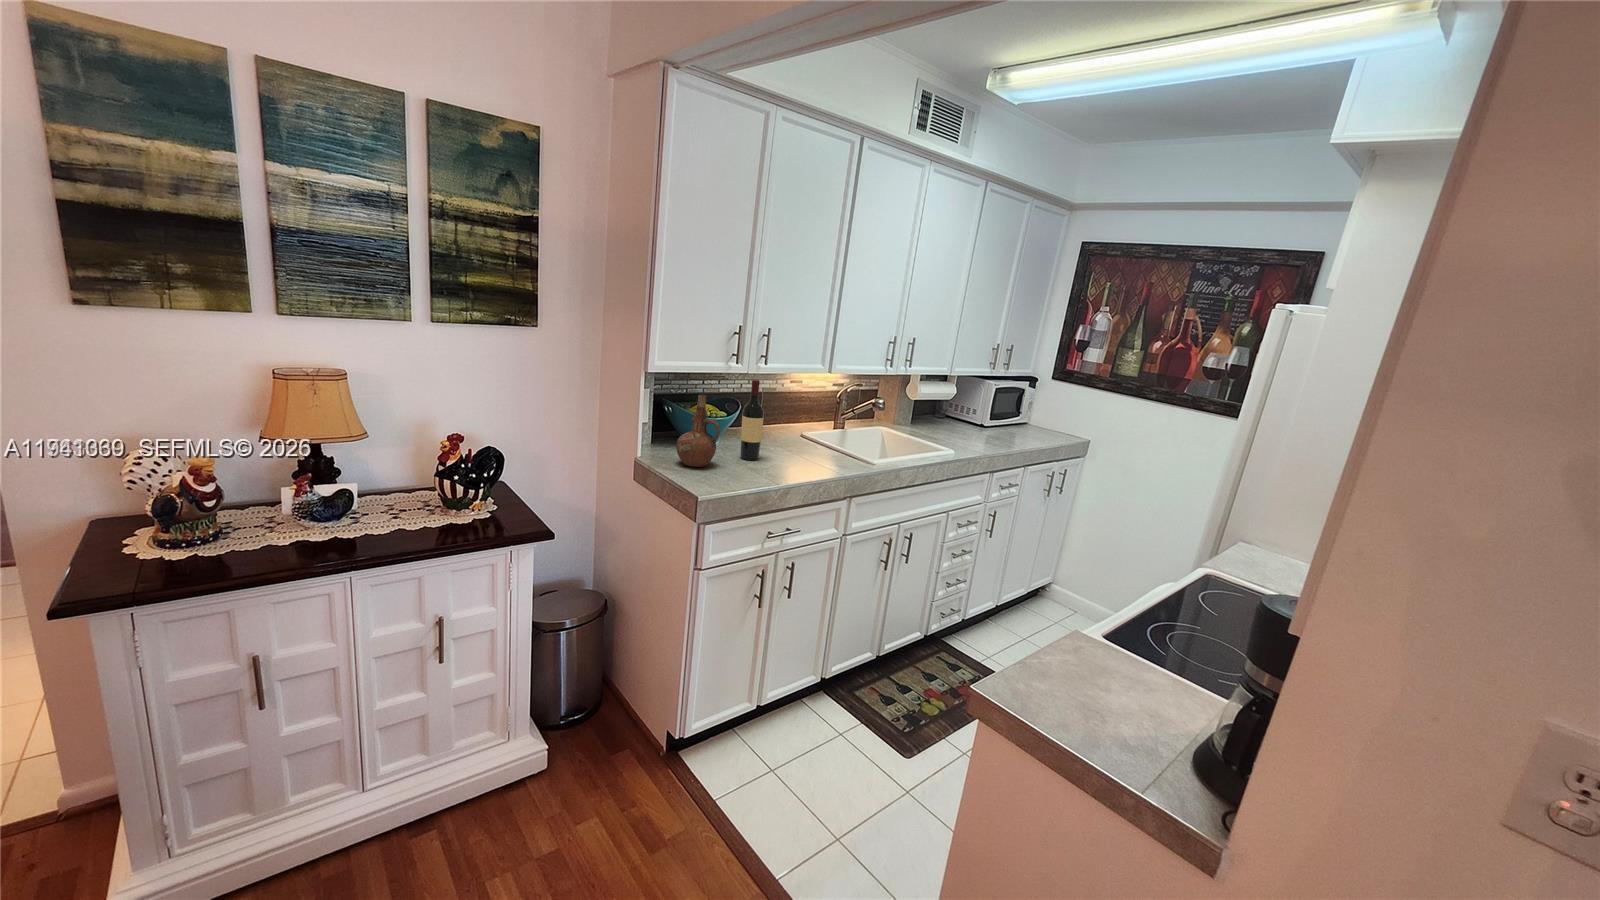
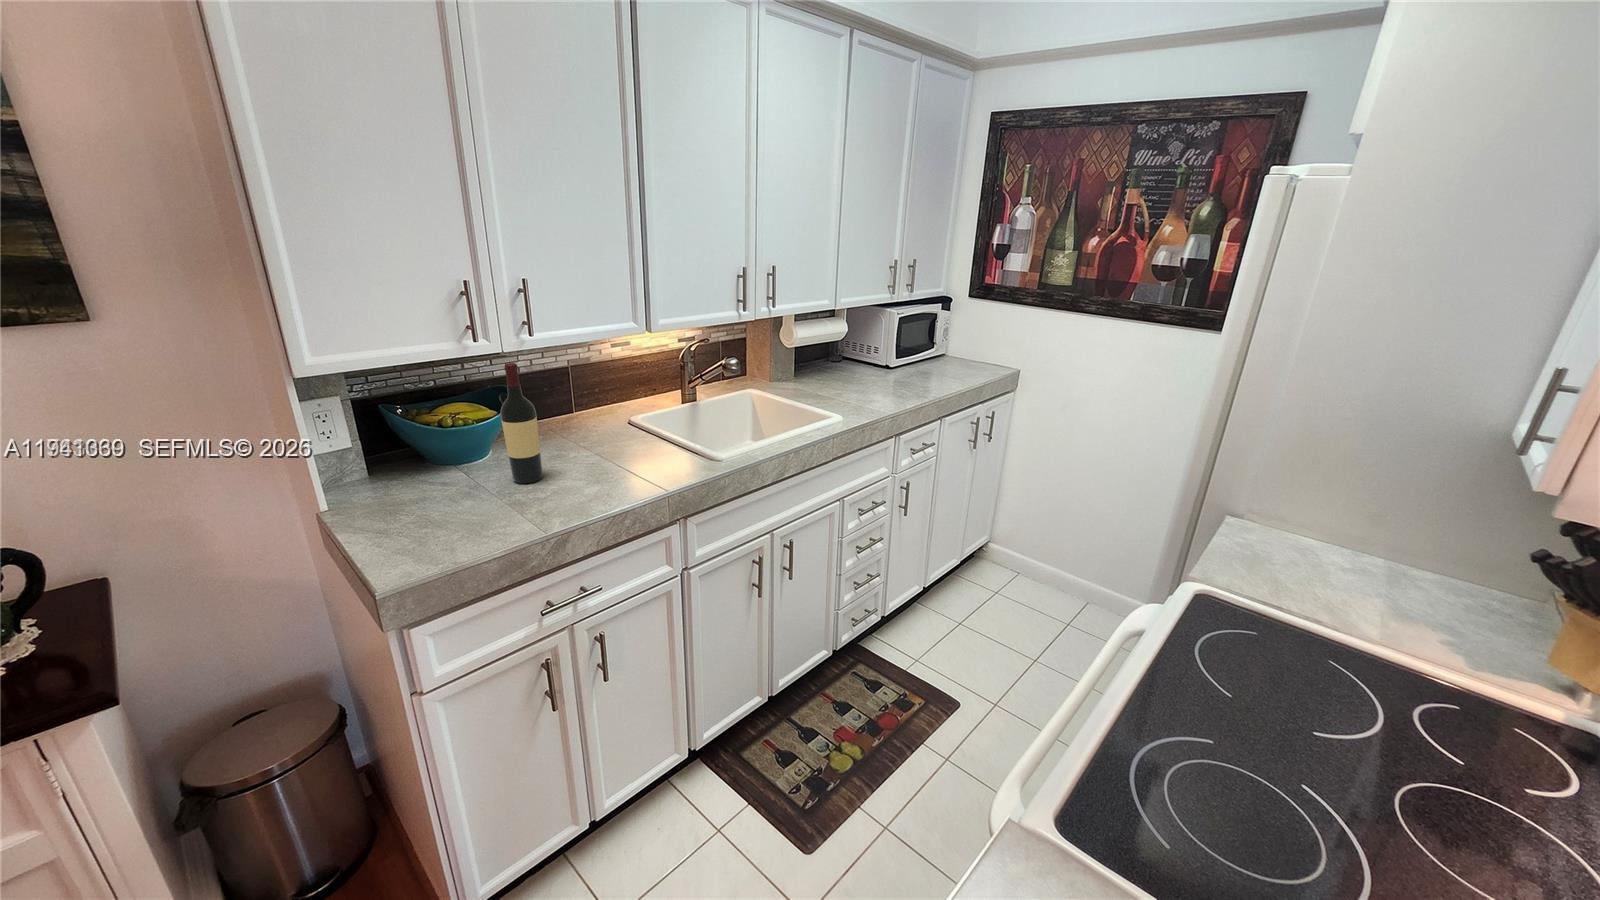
ceramic pitcher: present [676,395,720,467] -> none [384,402,455,515]

